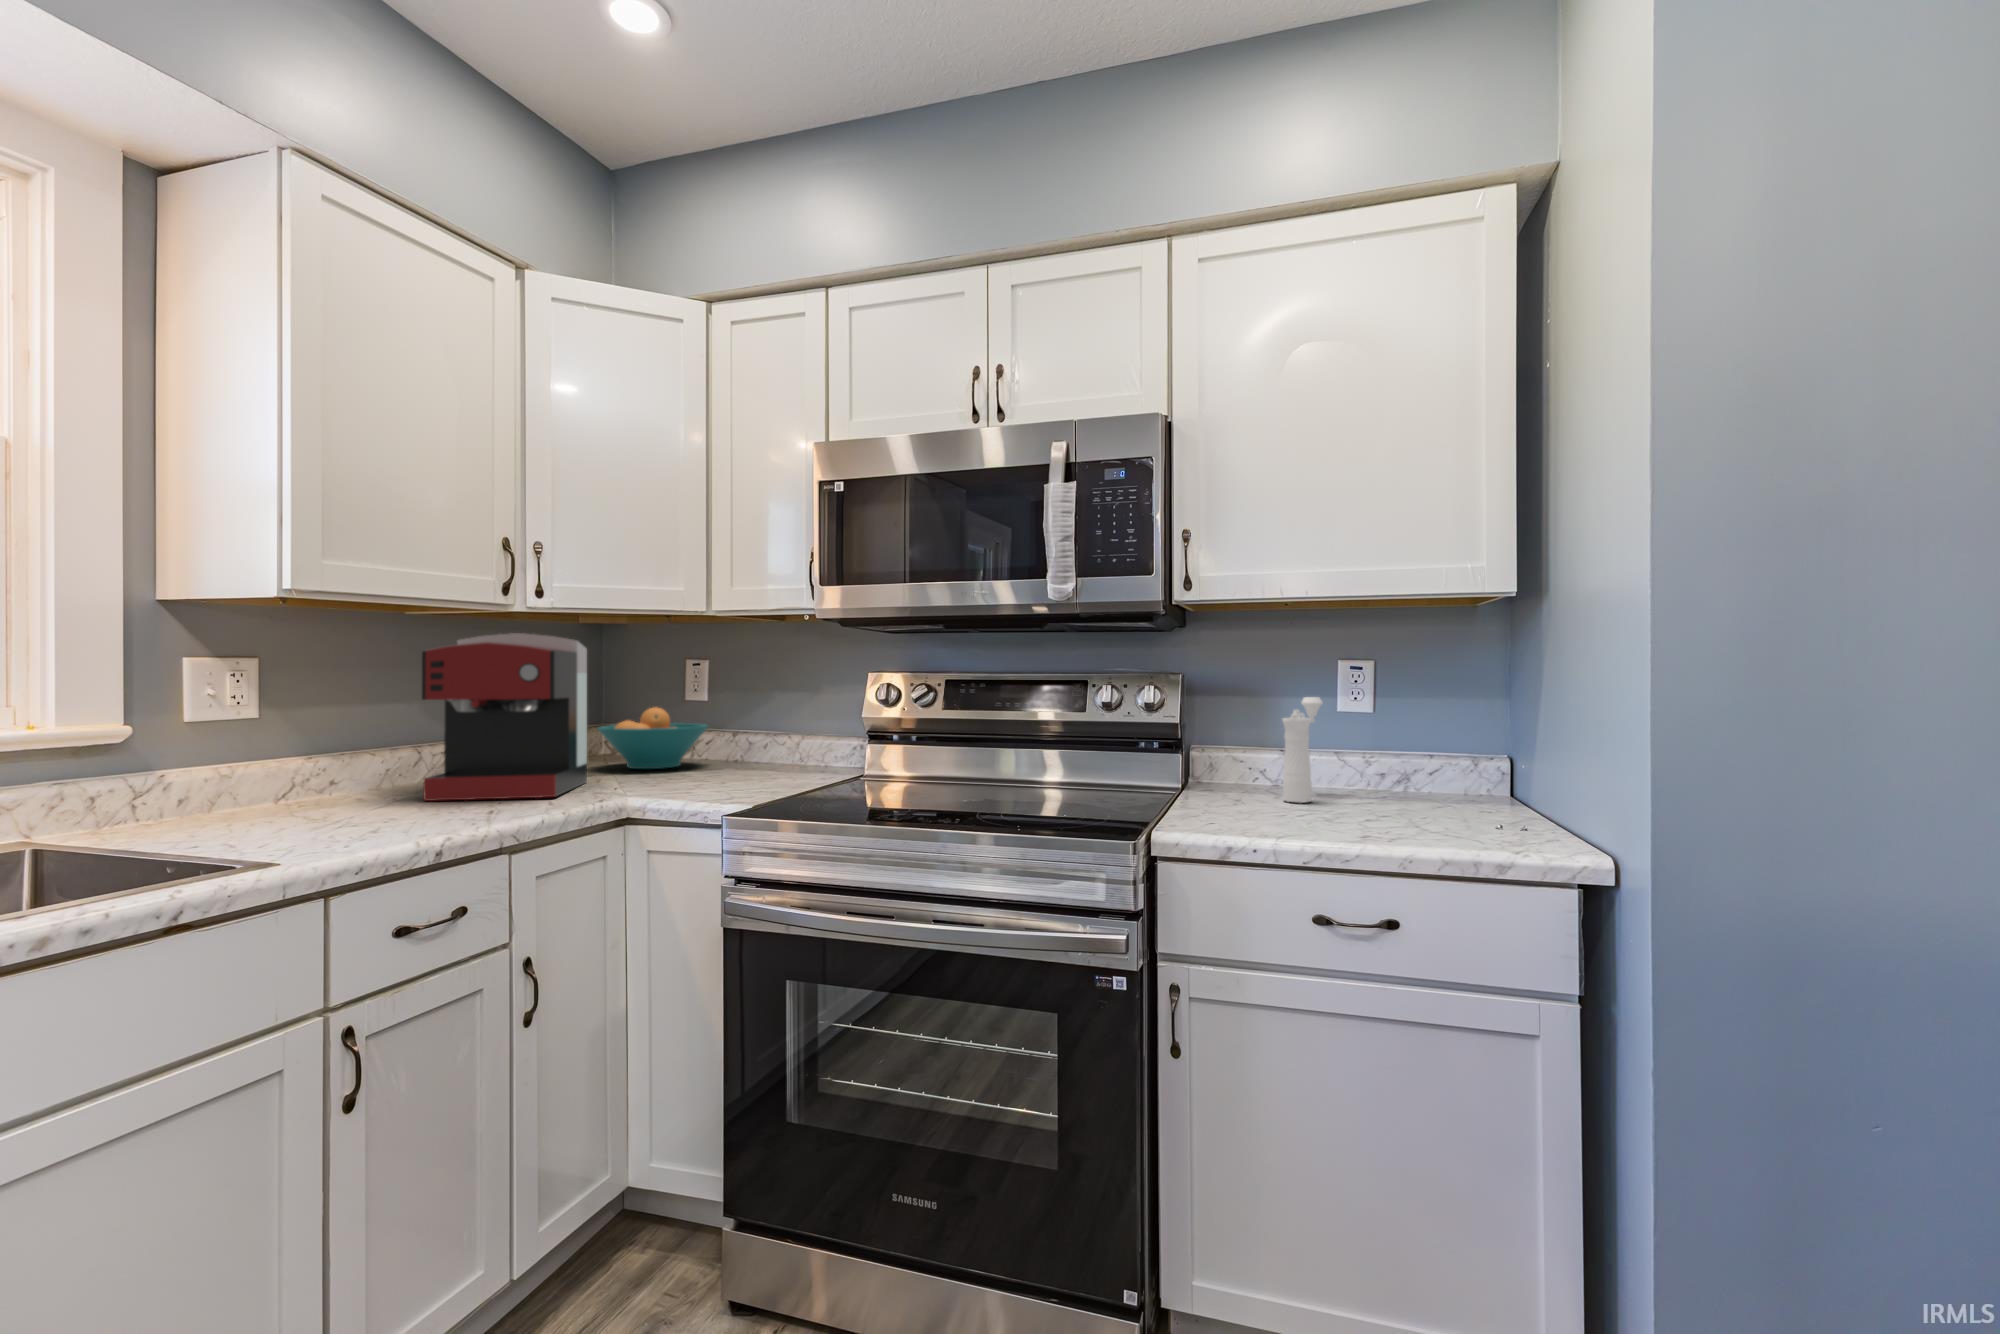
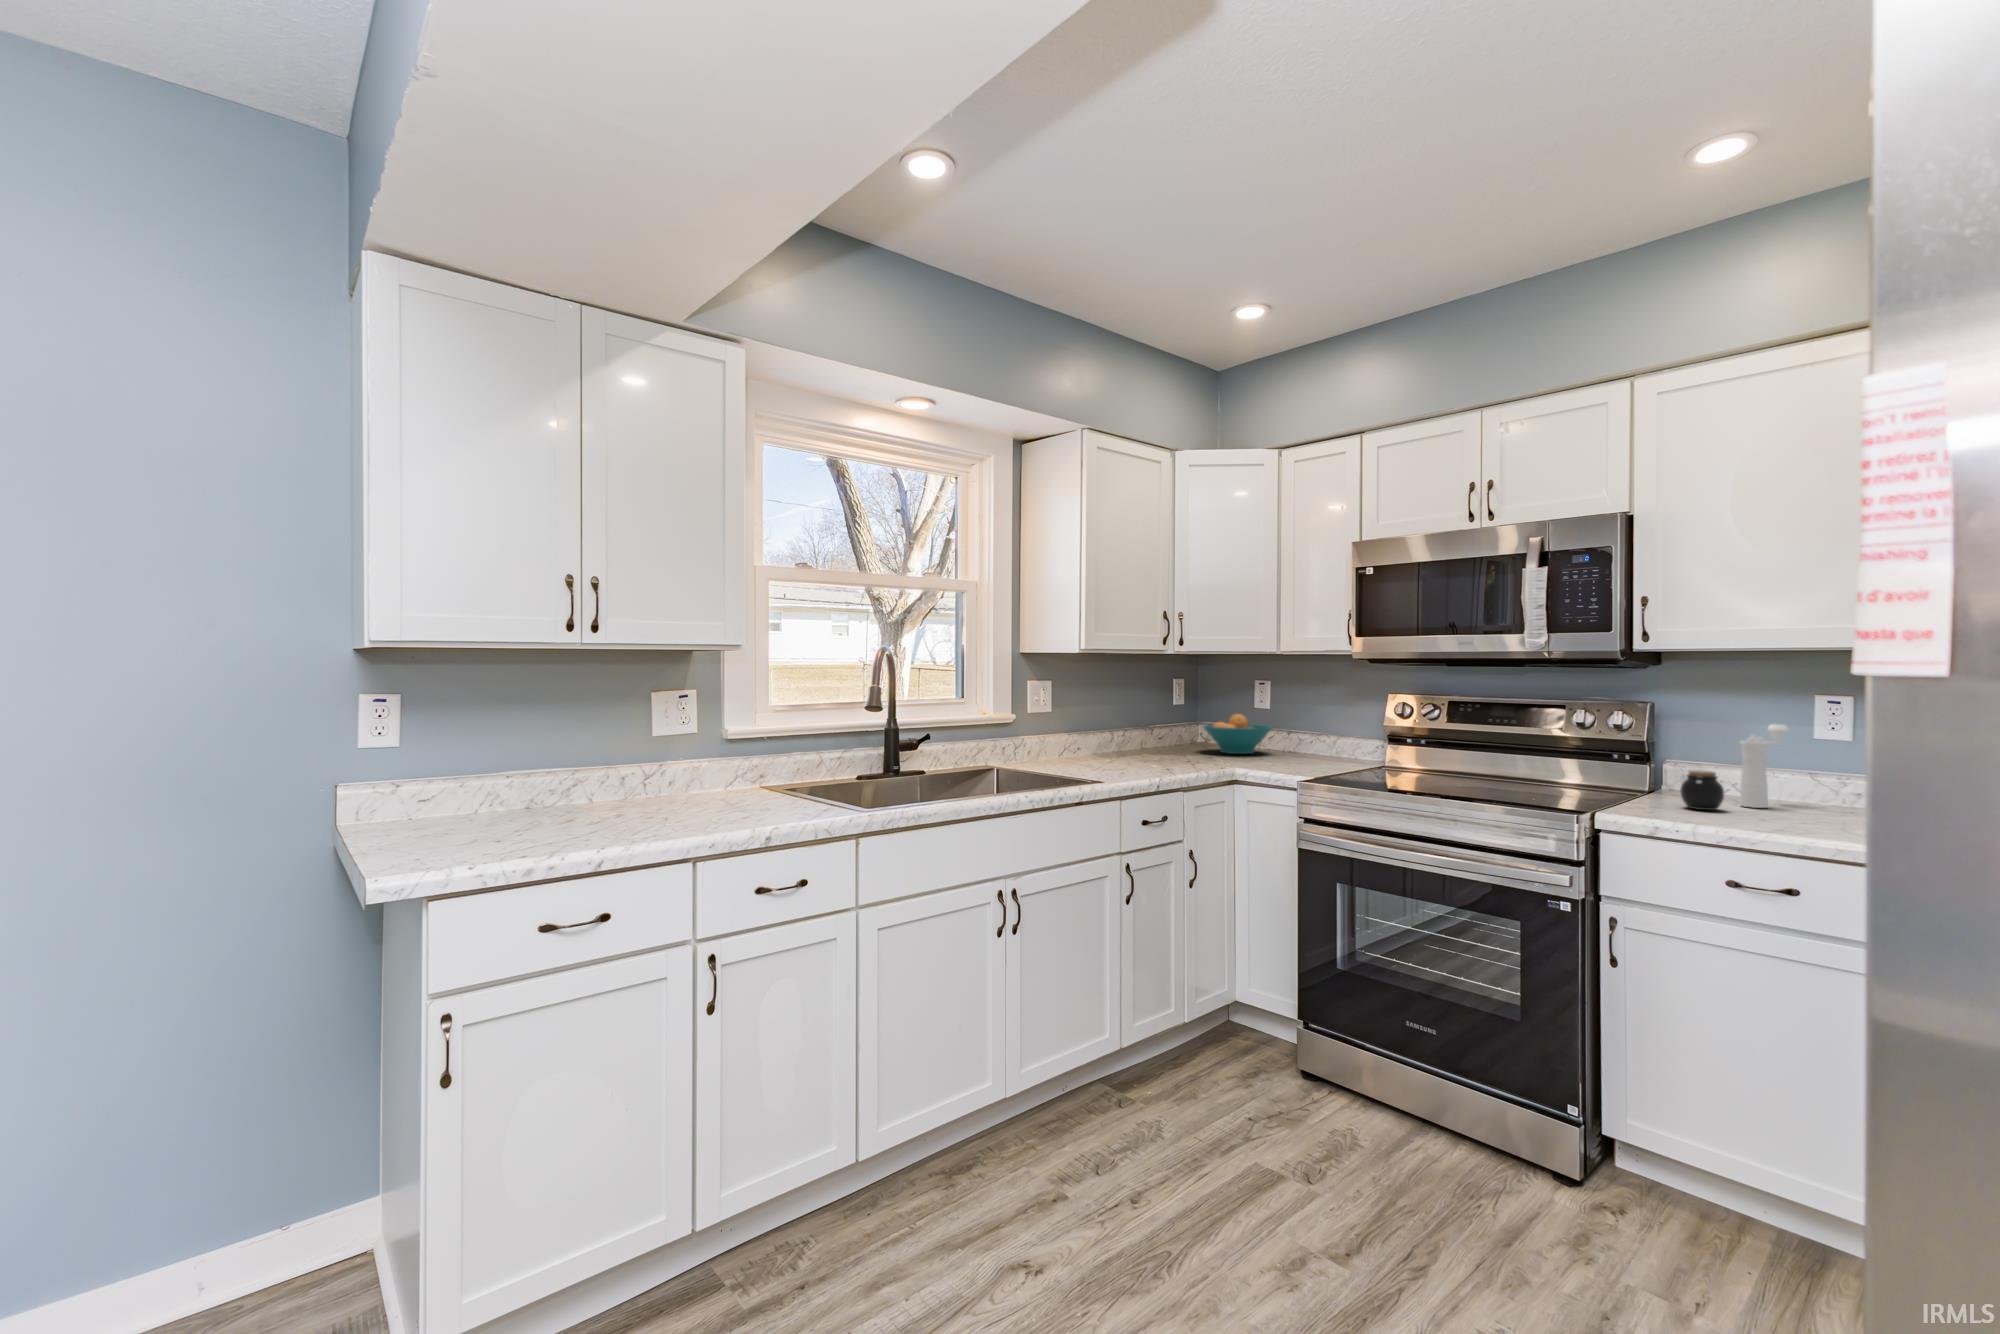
coffee maker: present [422,633,587,801] -> none [1125,670,1203,767]
jar: none [1231,759,1279,812] -> present [1680,770,1724,810]

